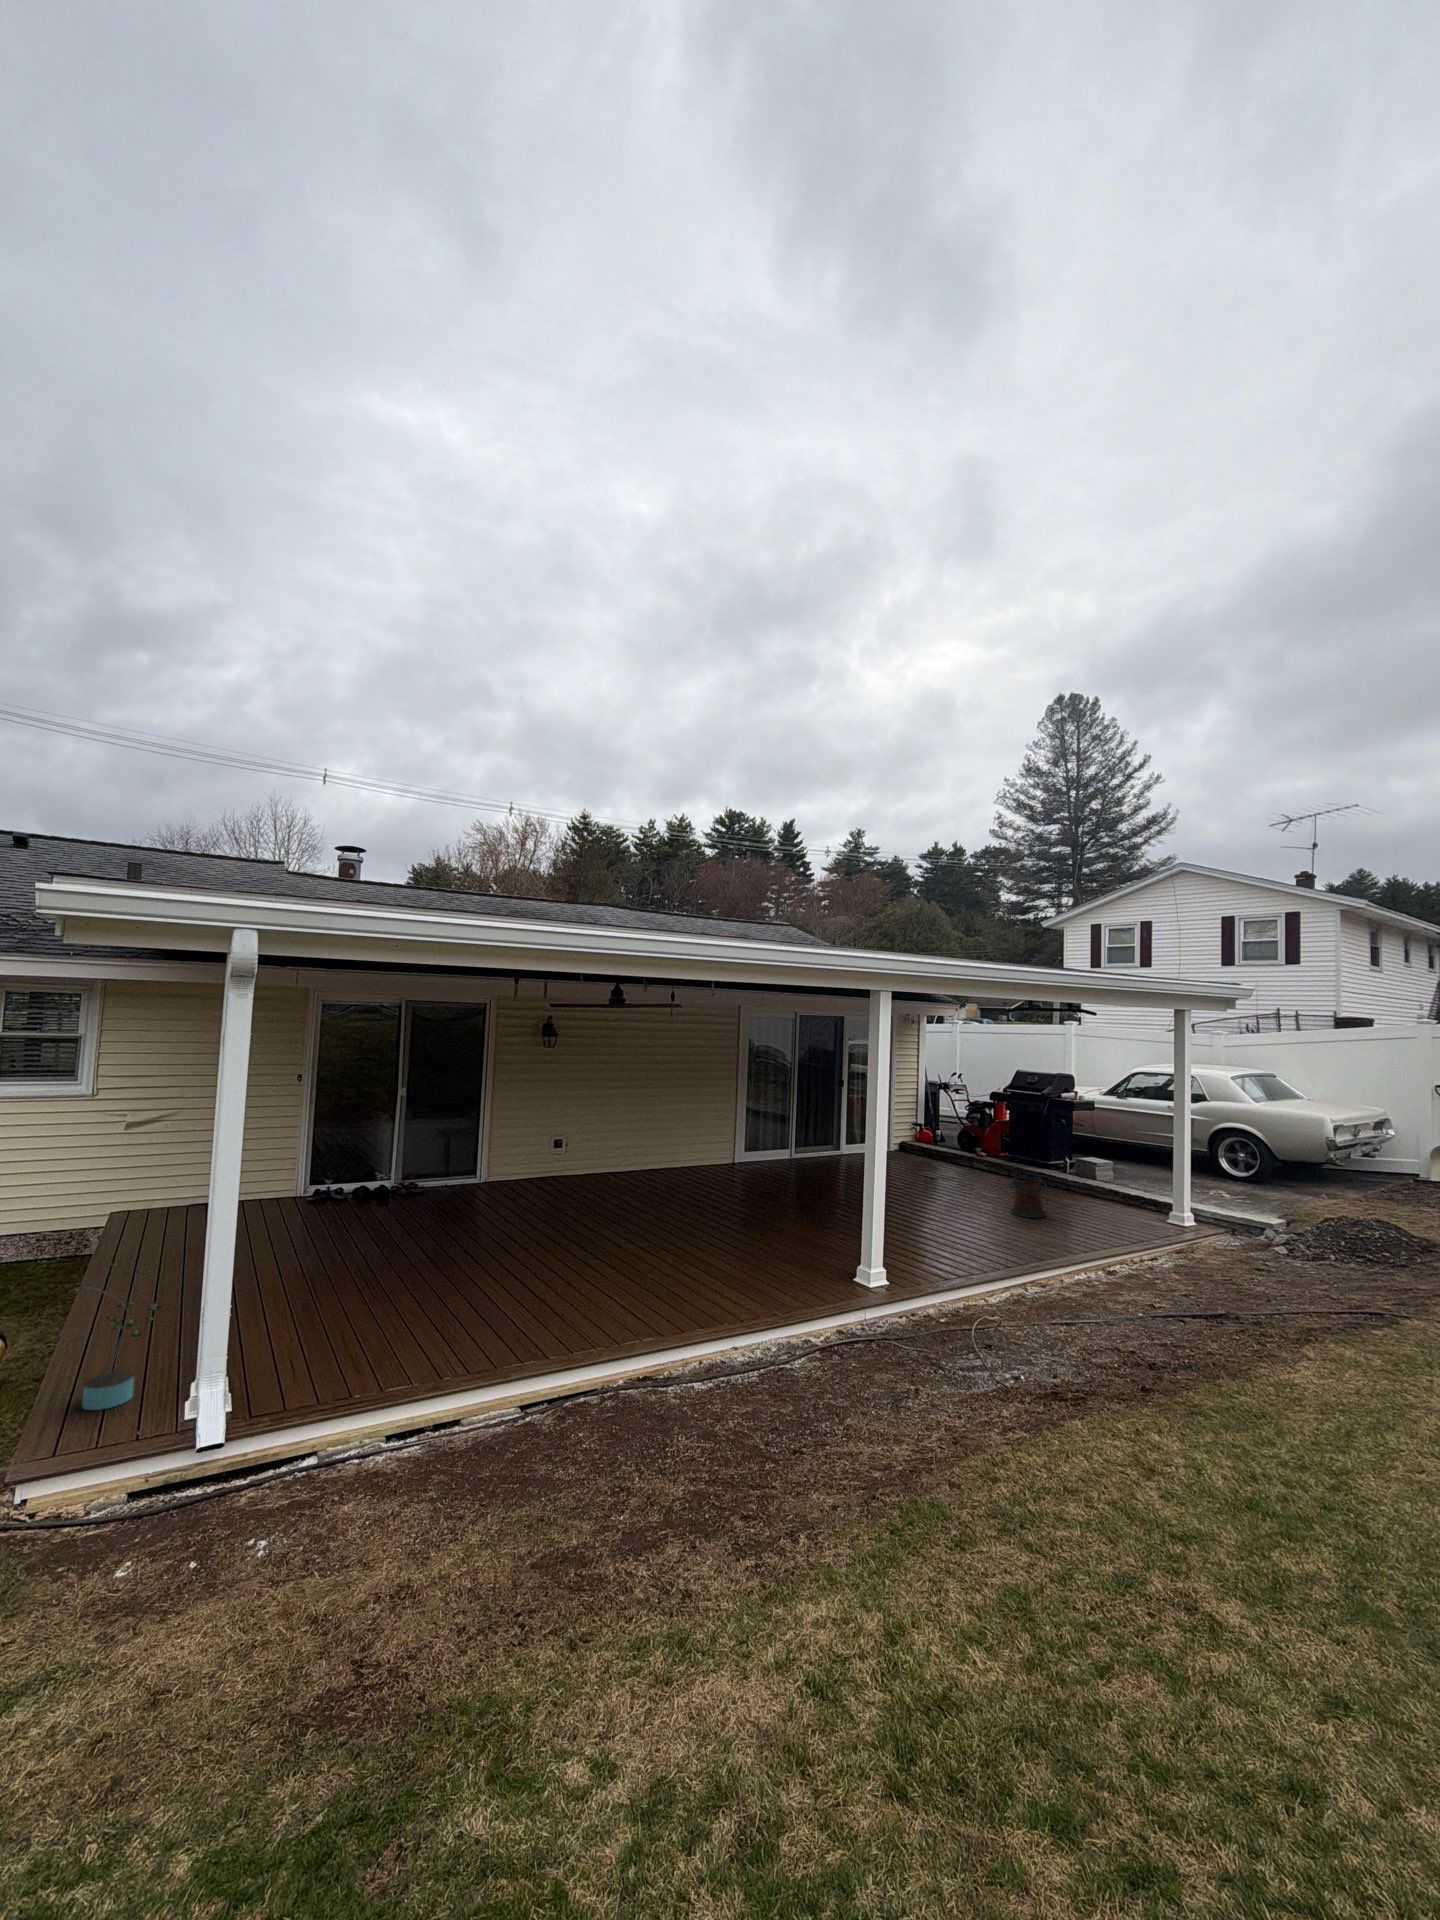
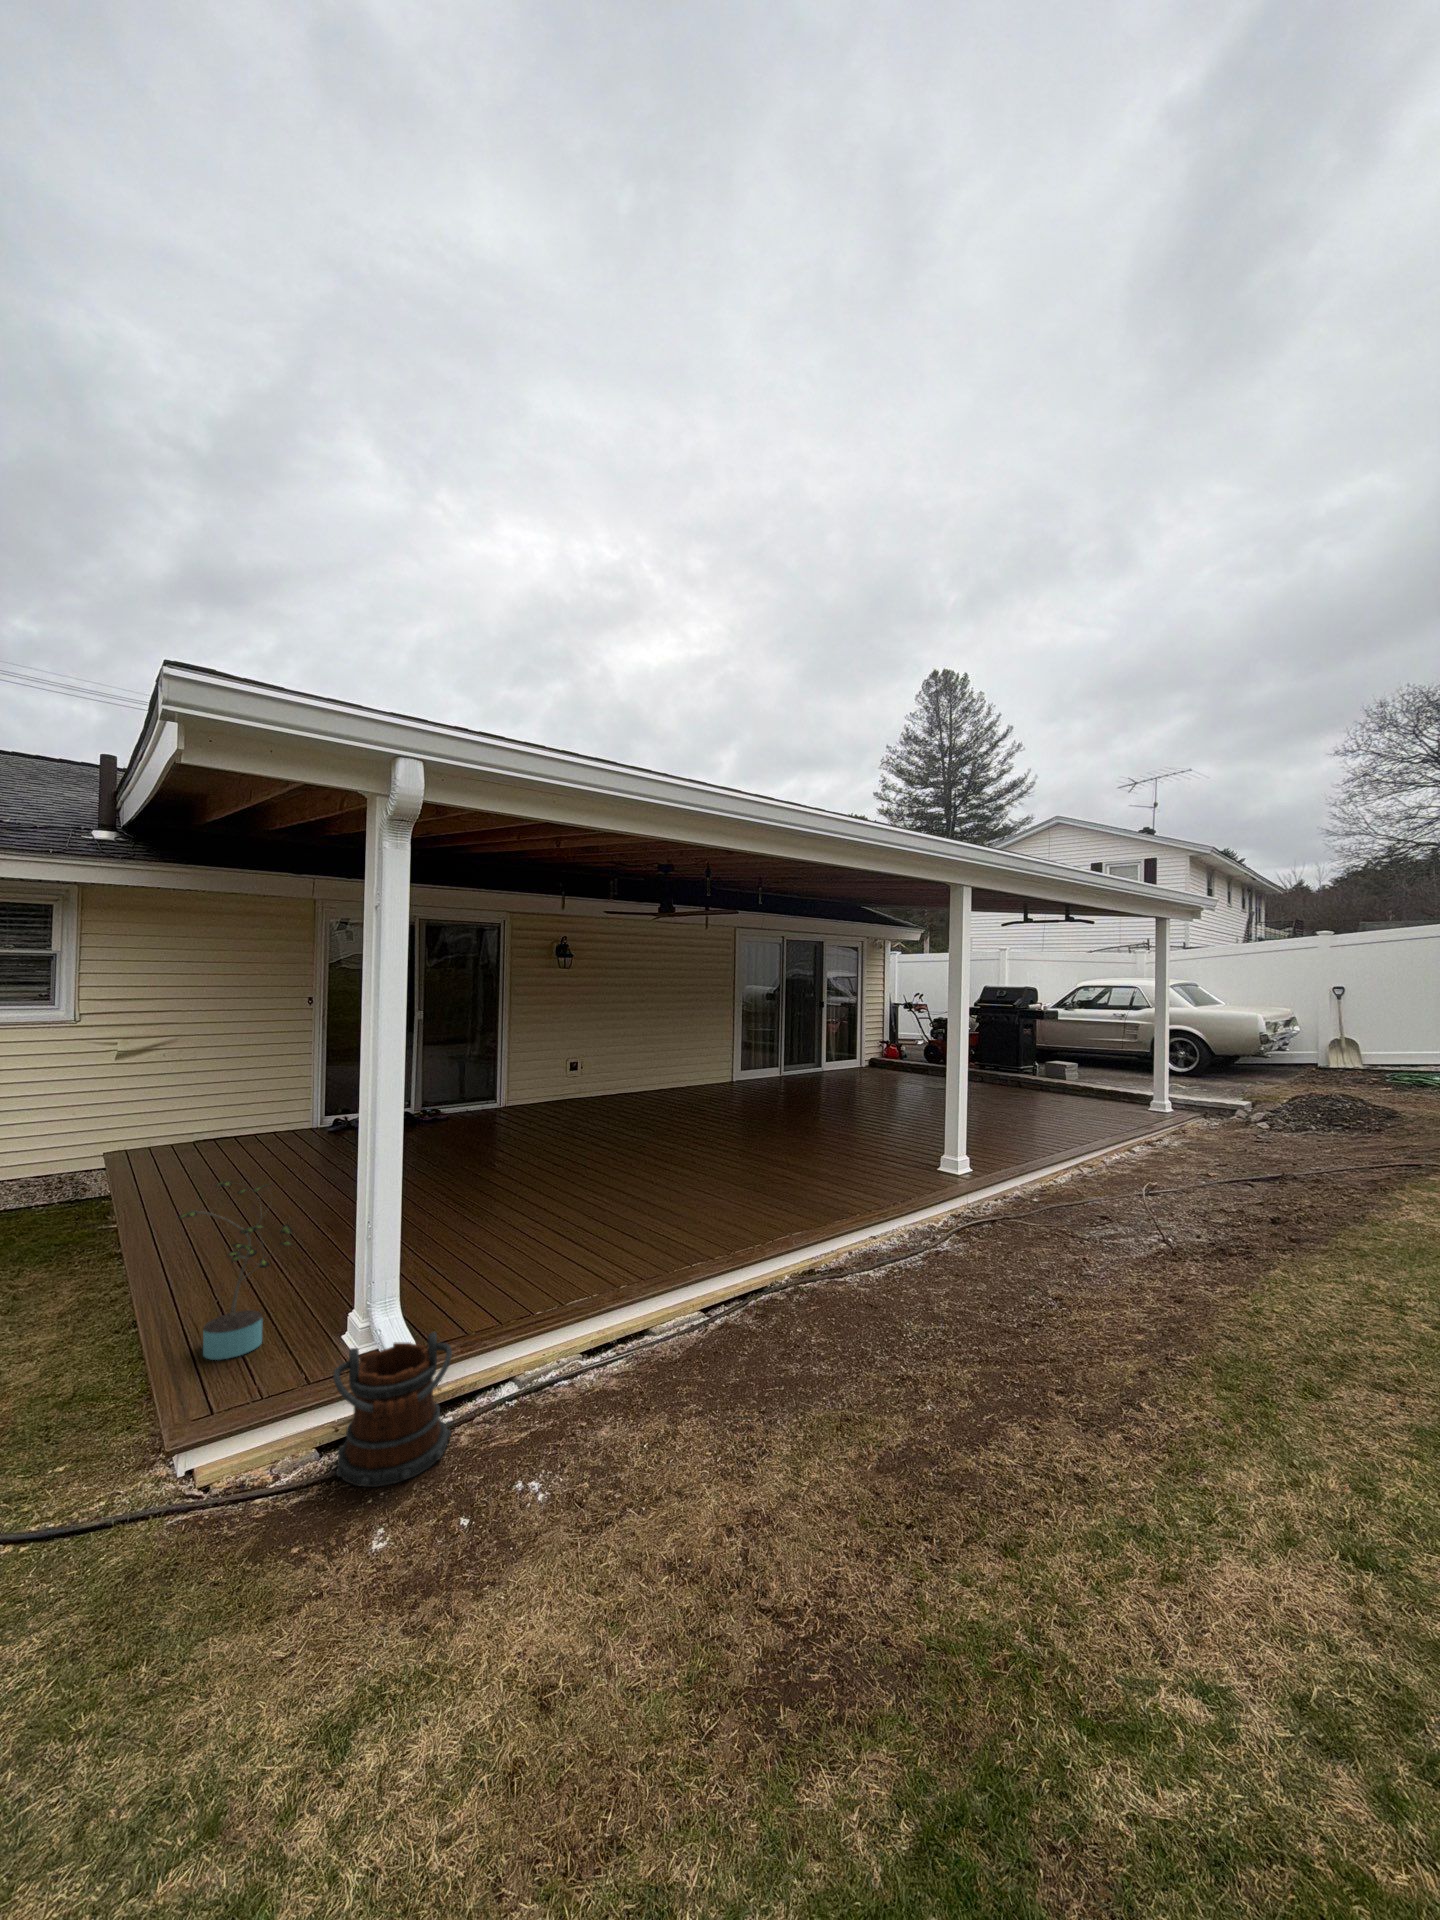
bucket: present [1010,1177,1047,1218] -> present [333,1332,452,1487]

